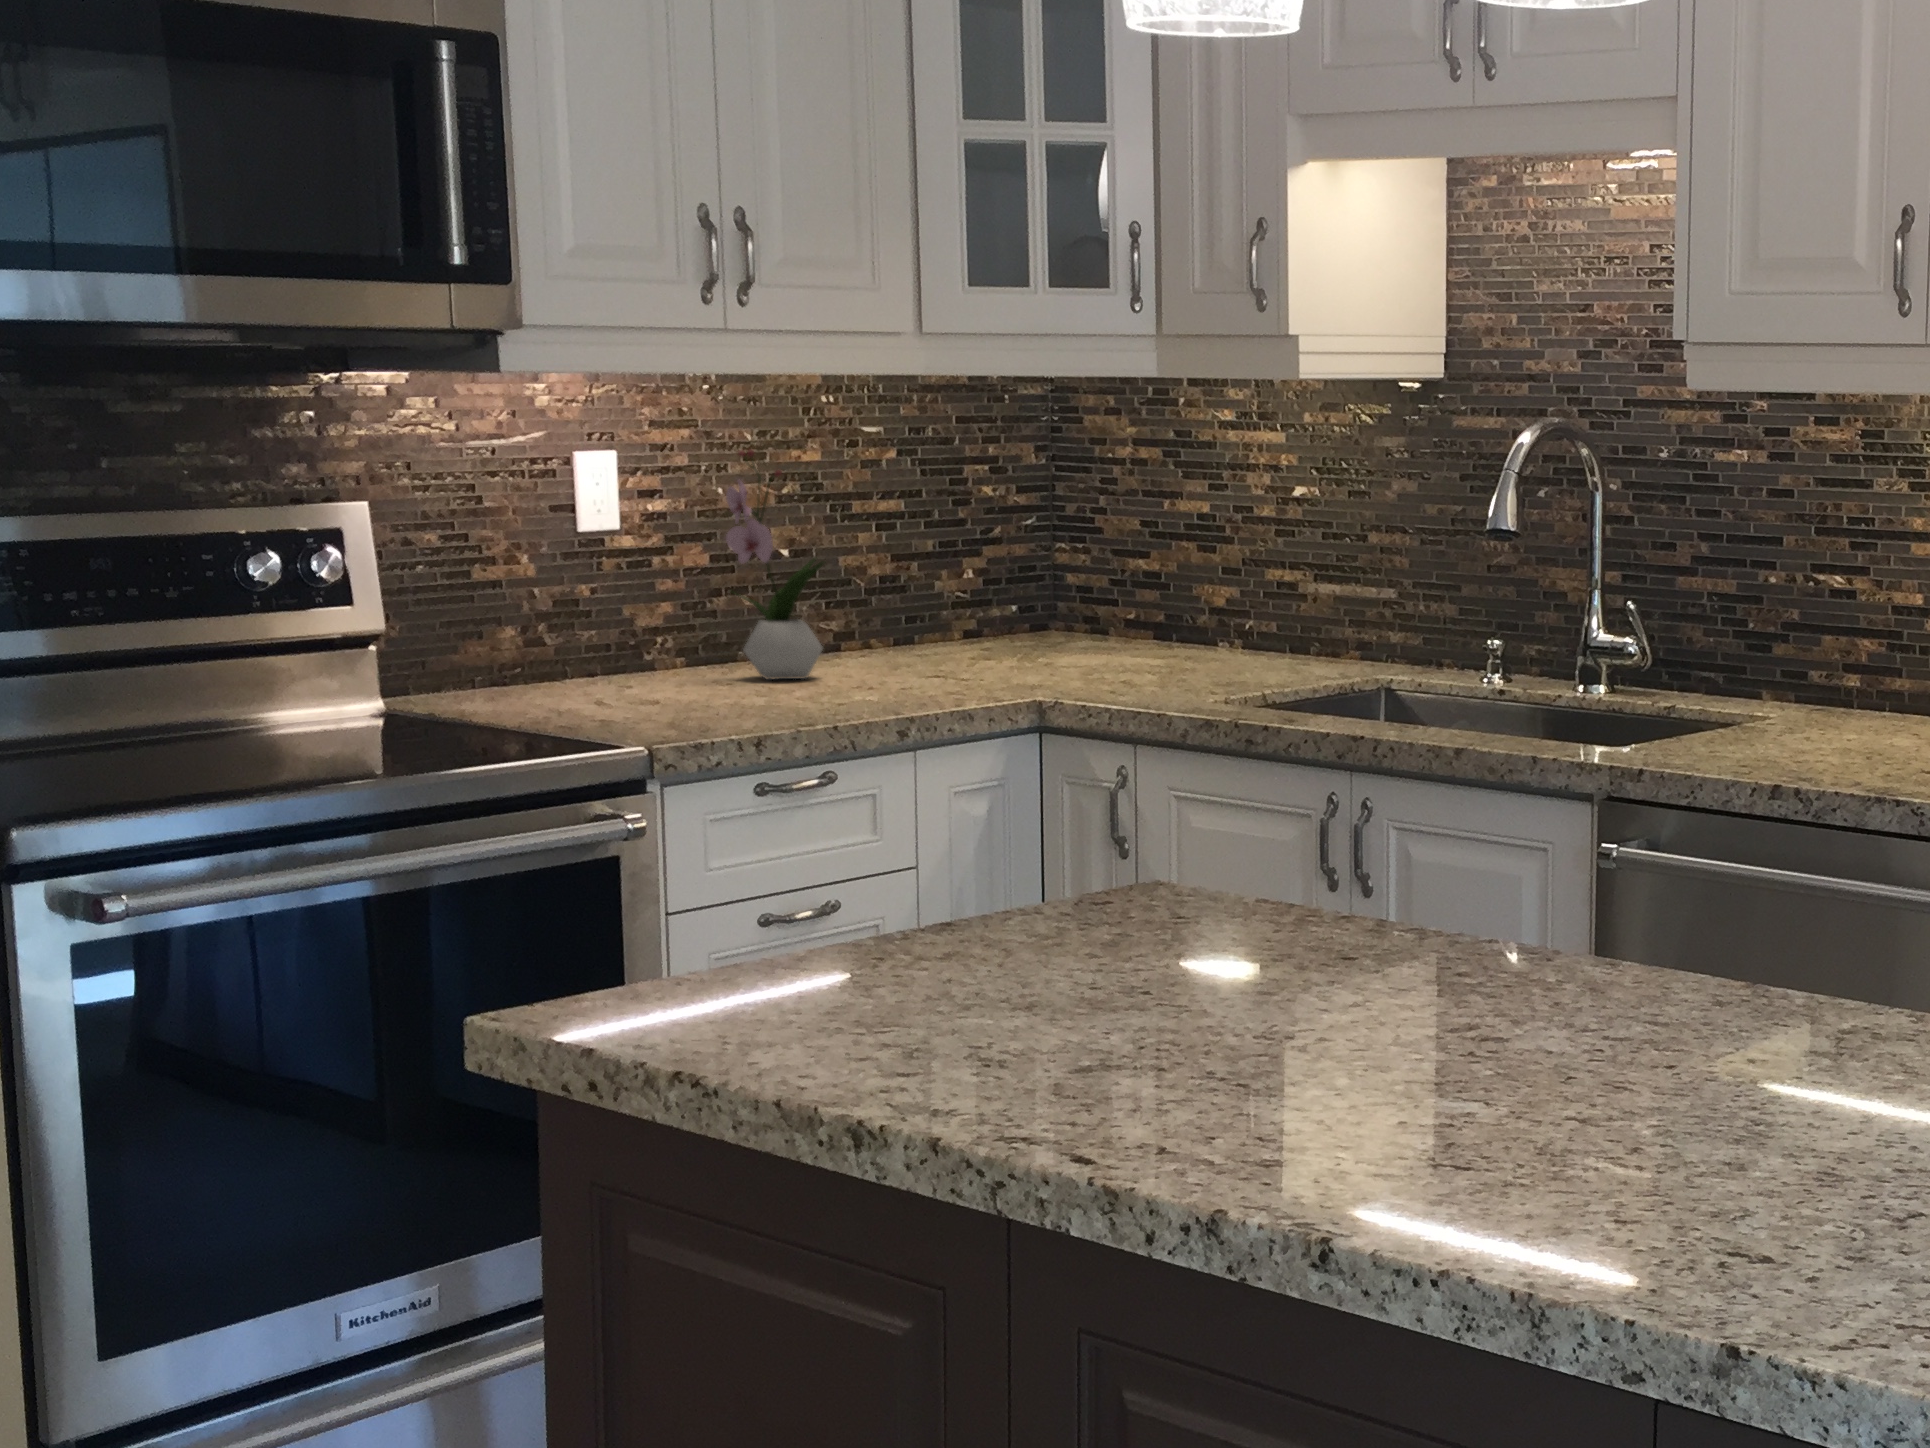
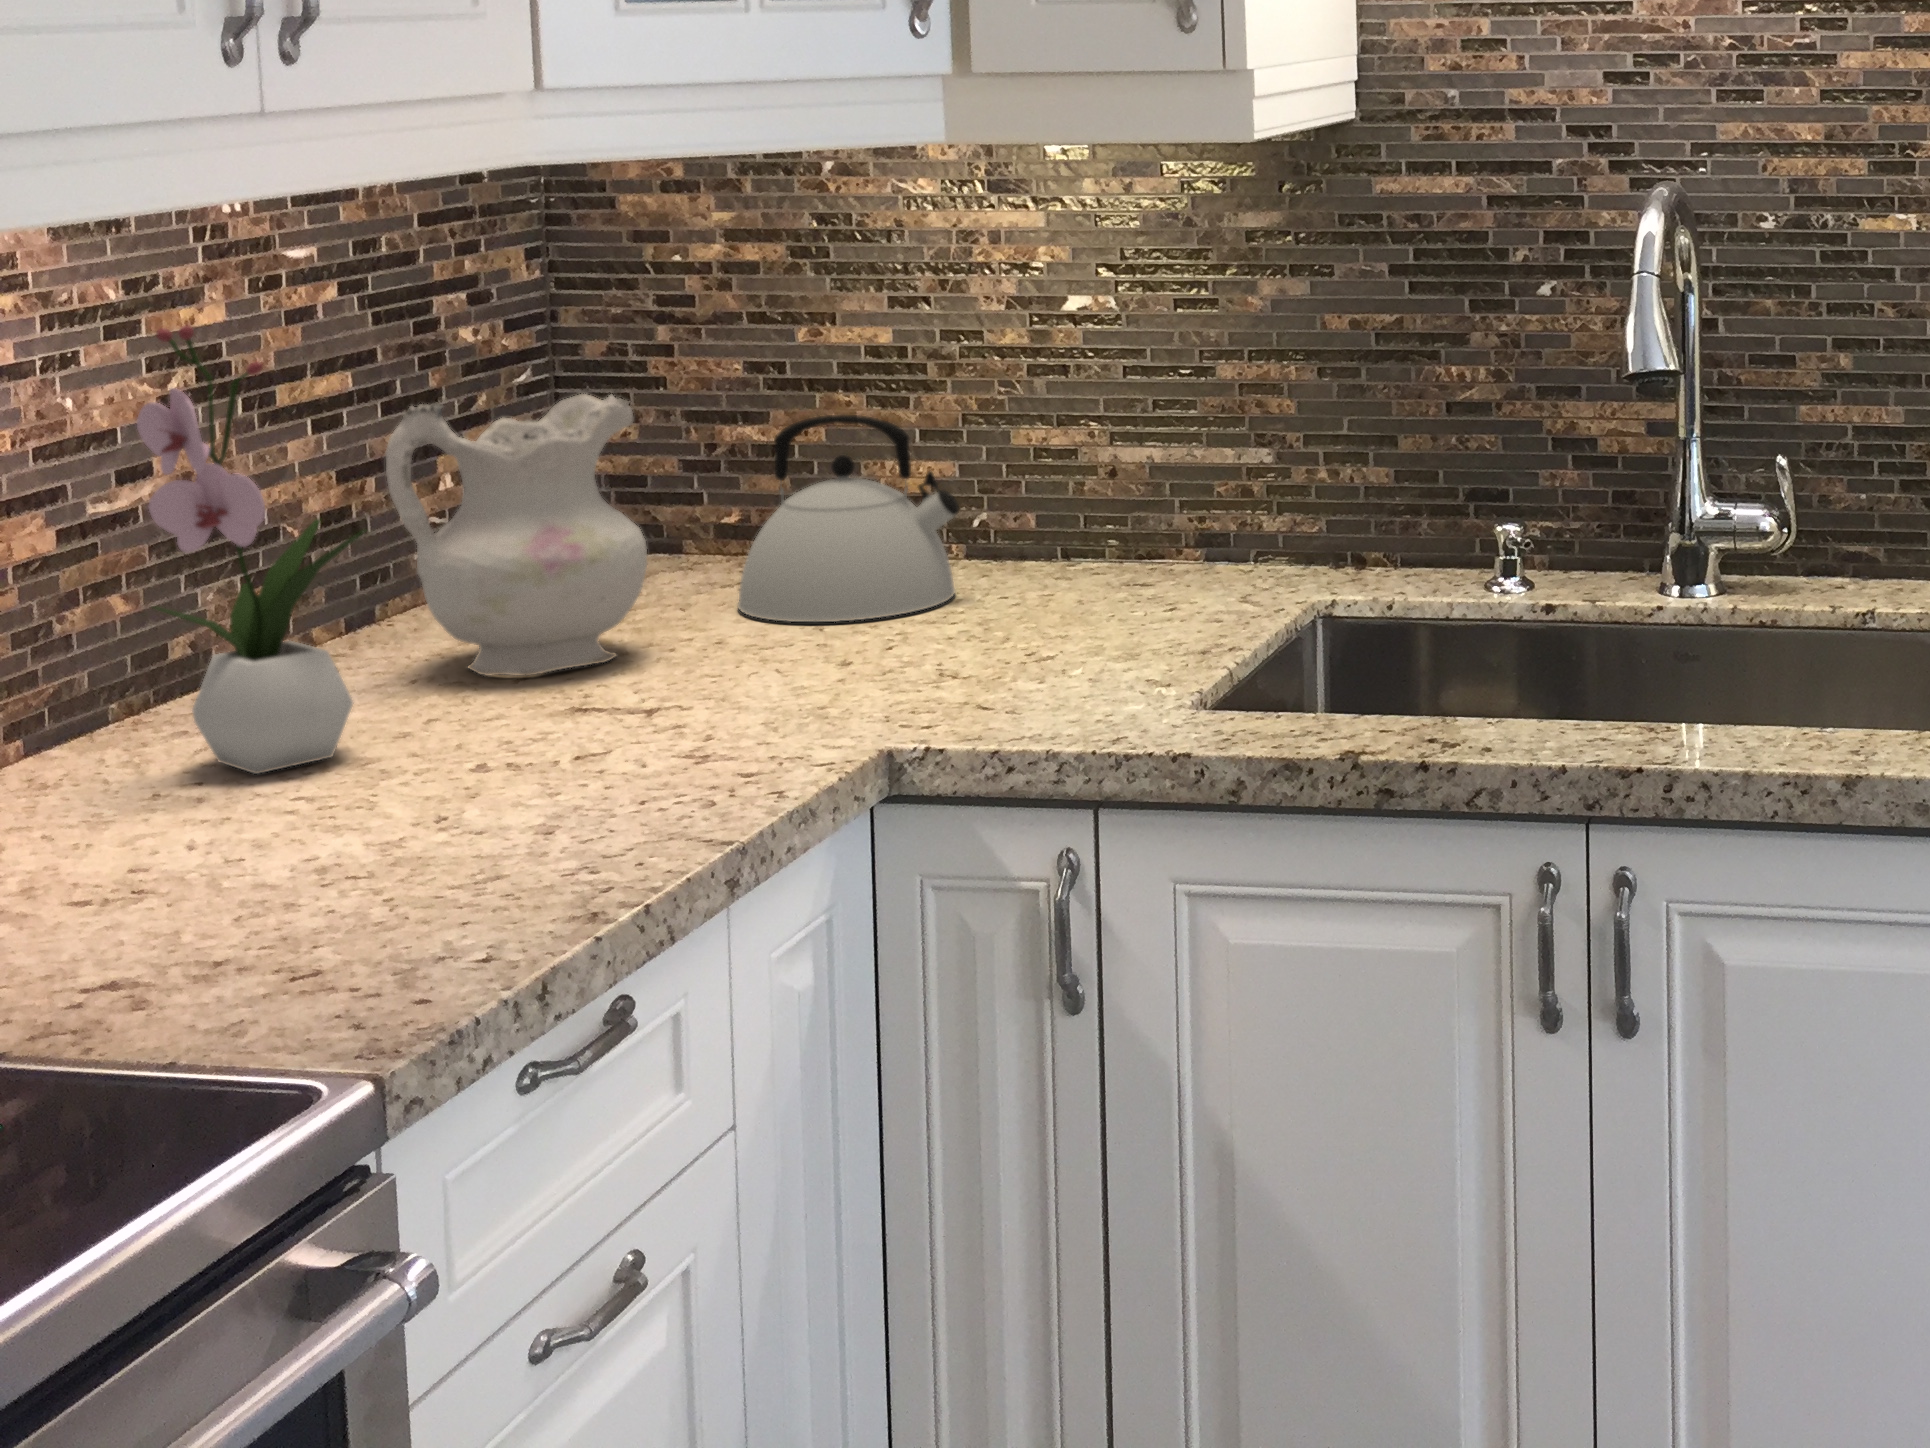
ceramic pitcher: none [883,511,1022,665] -> present [386,394,647,676]
kettle: none [1093,547,1219,664] -> present [738,415,959,622]

